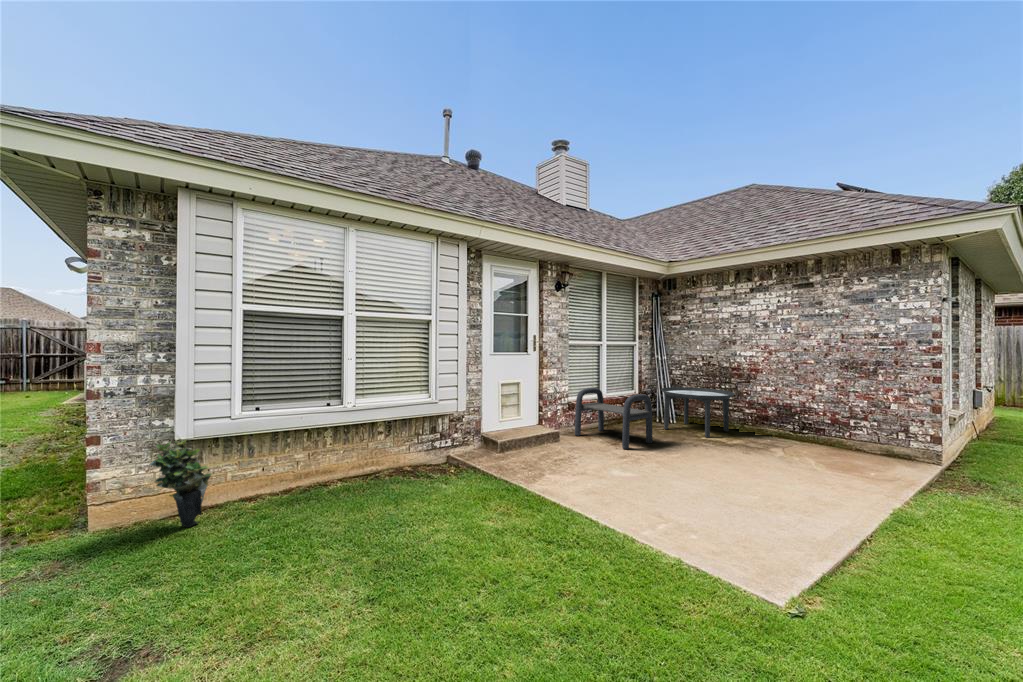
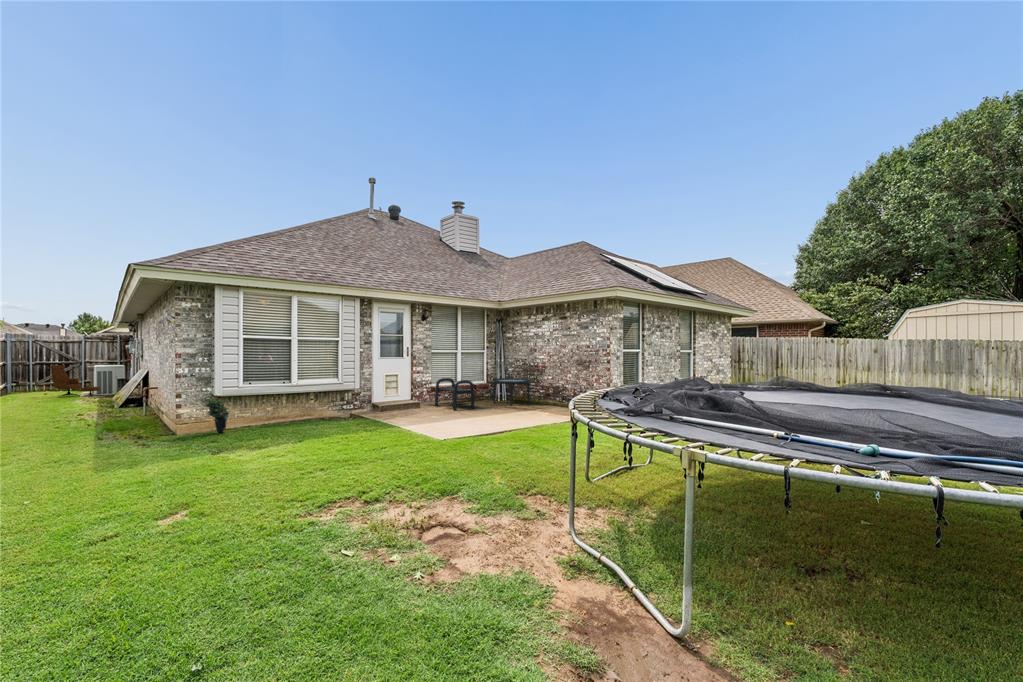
lounge chair: none [19,359,87,404] -> present [50,365,100,397]

